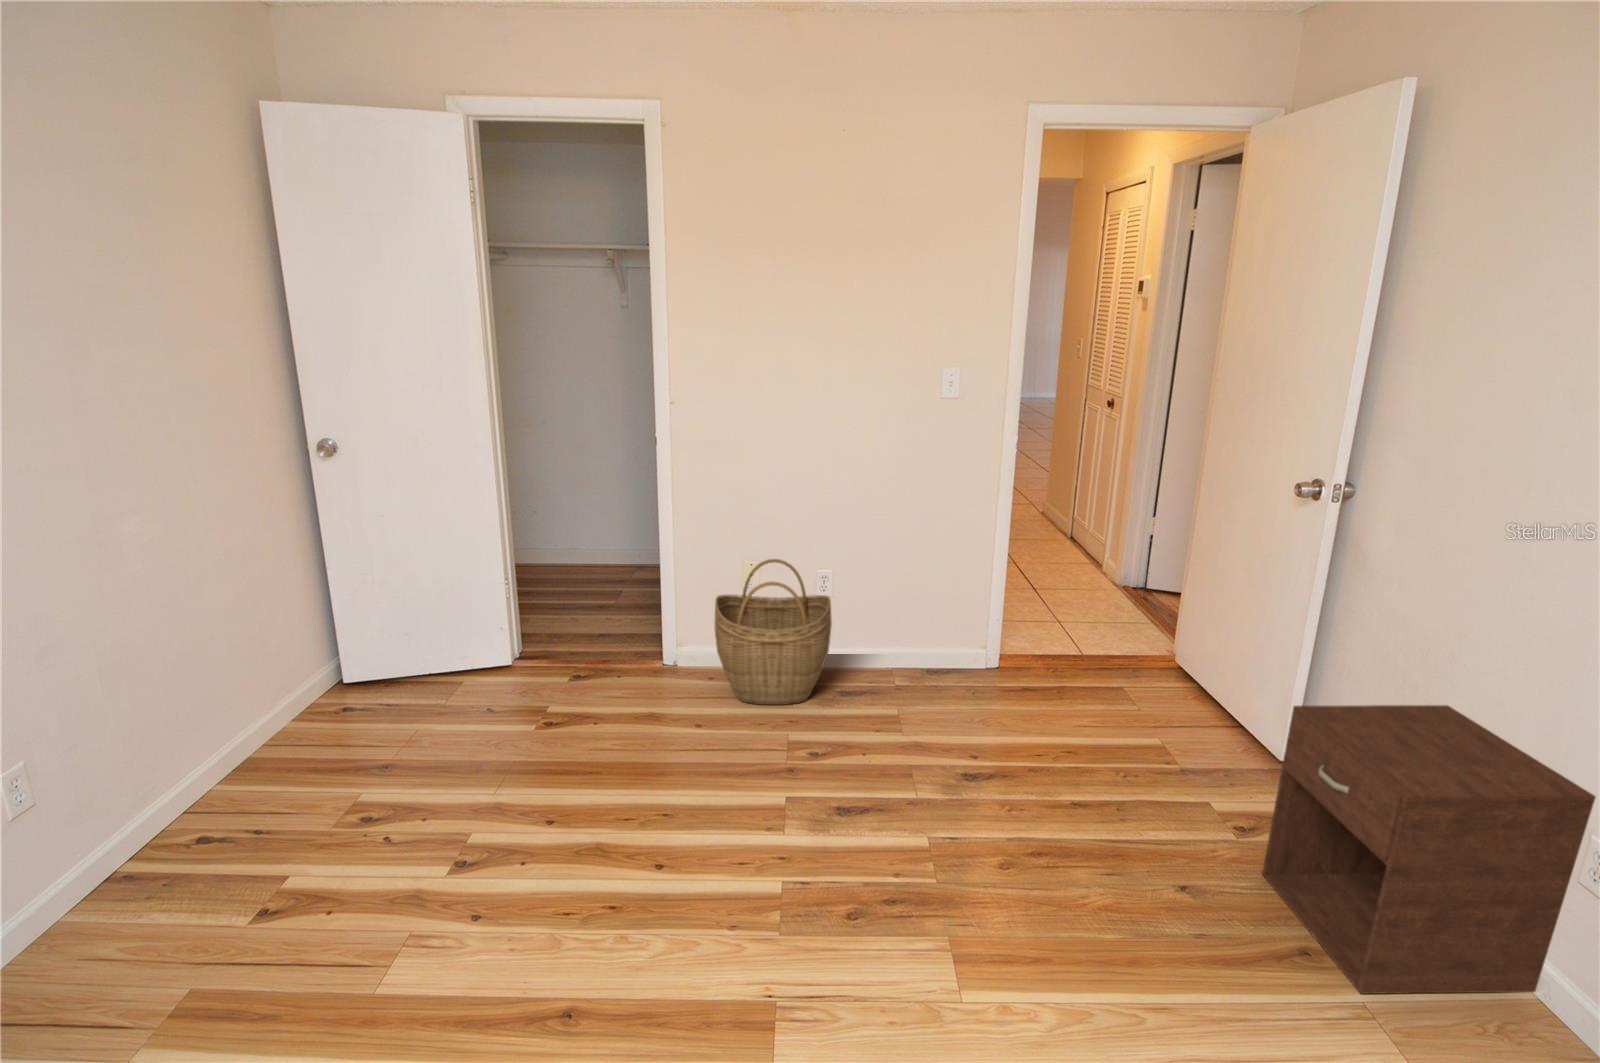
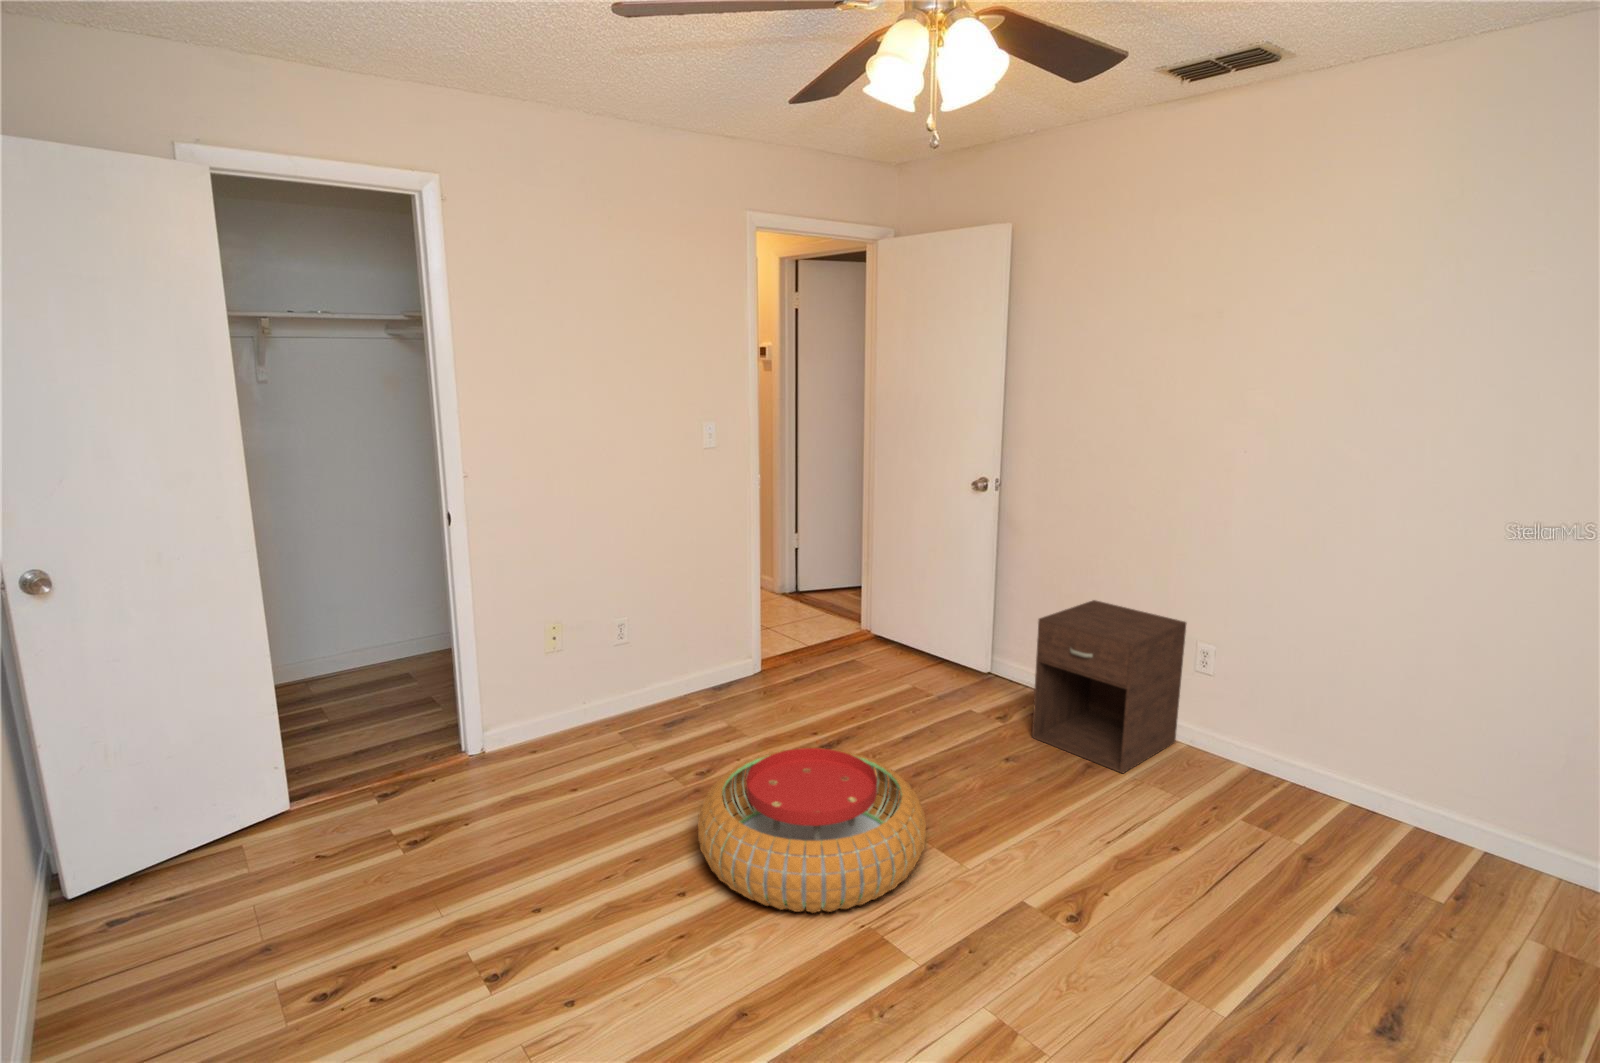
woven basket: present [715,559,832,705] -> none [544,614,661,758]
pouf: none [680,756,955,975] -> present [698,748,926,913]

